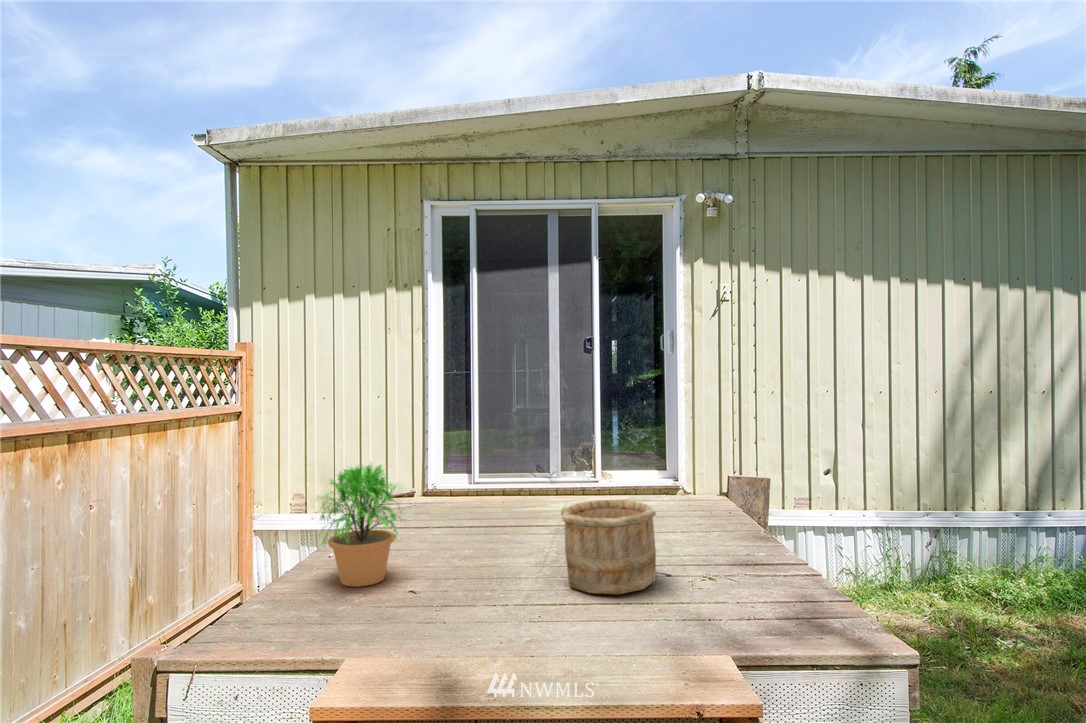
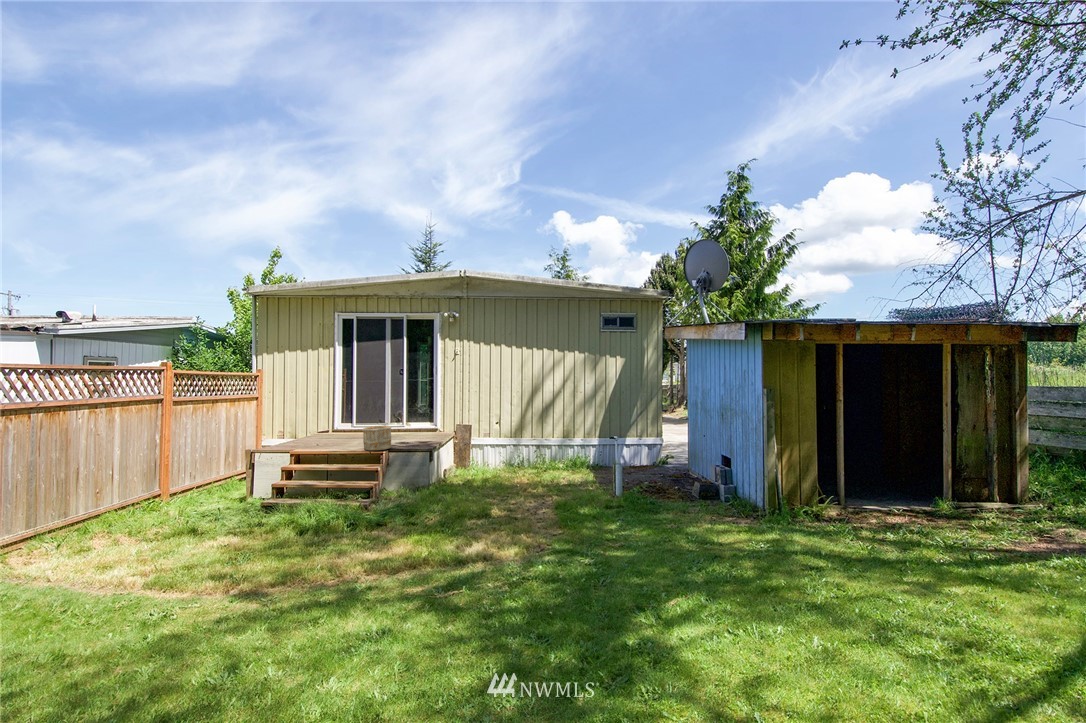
potted plant: present [319,465,402,586] -> none [285,413,318,450]

